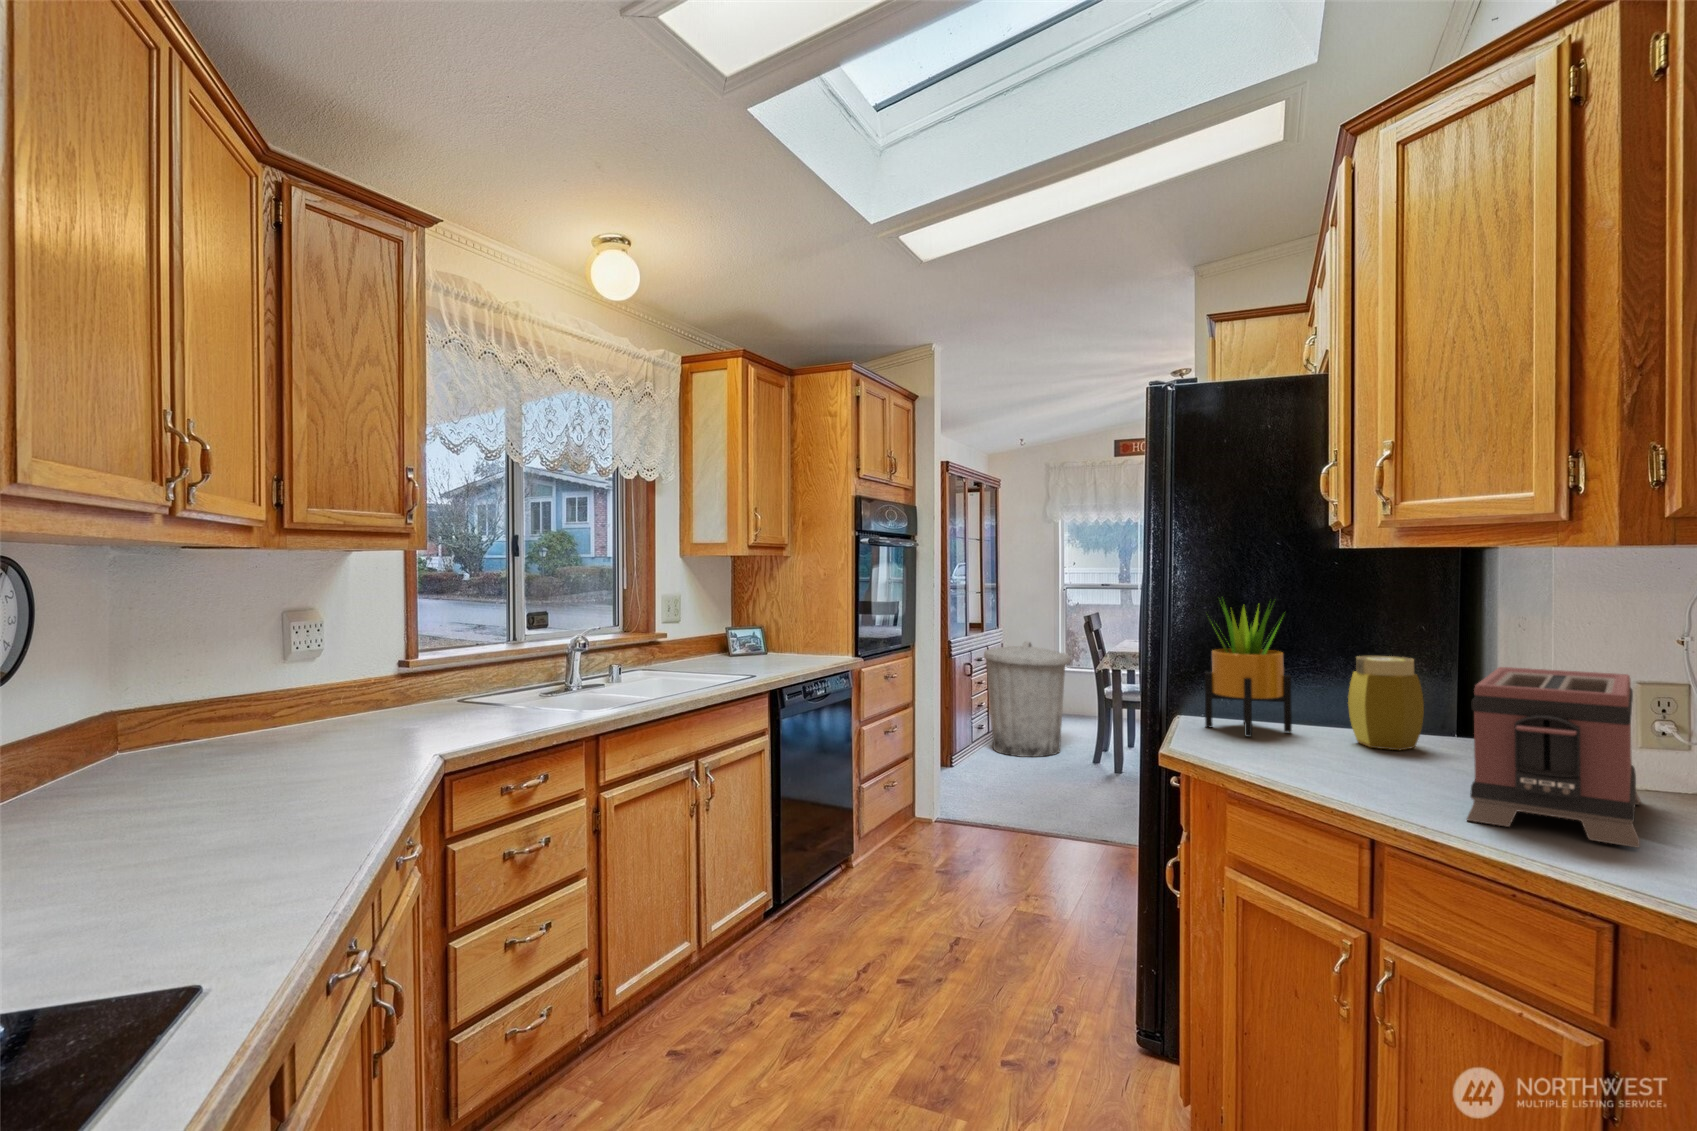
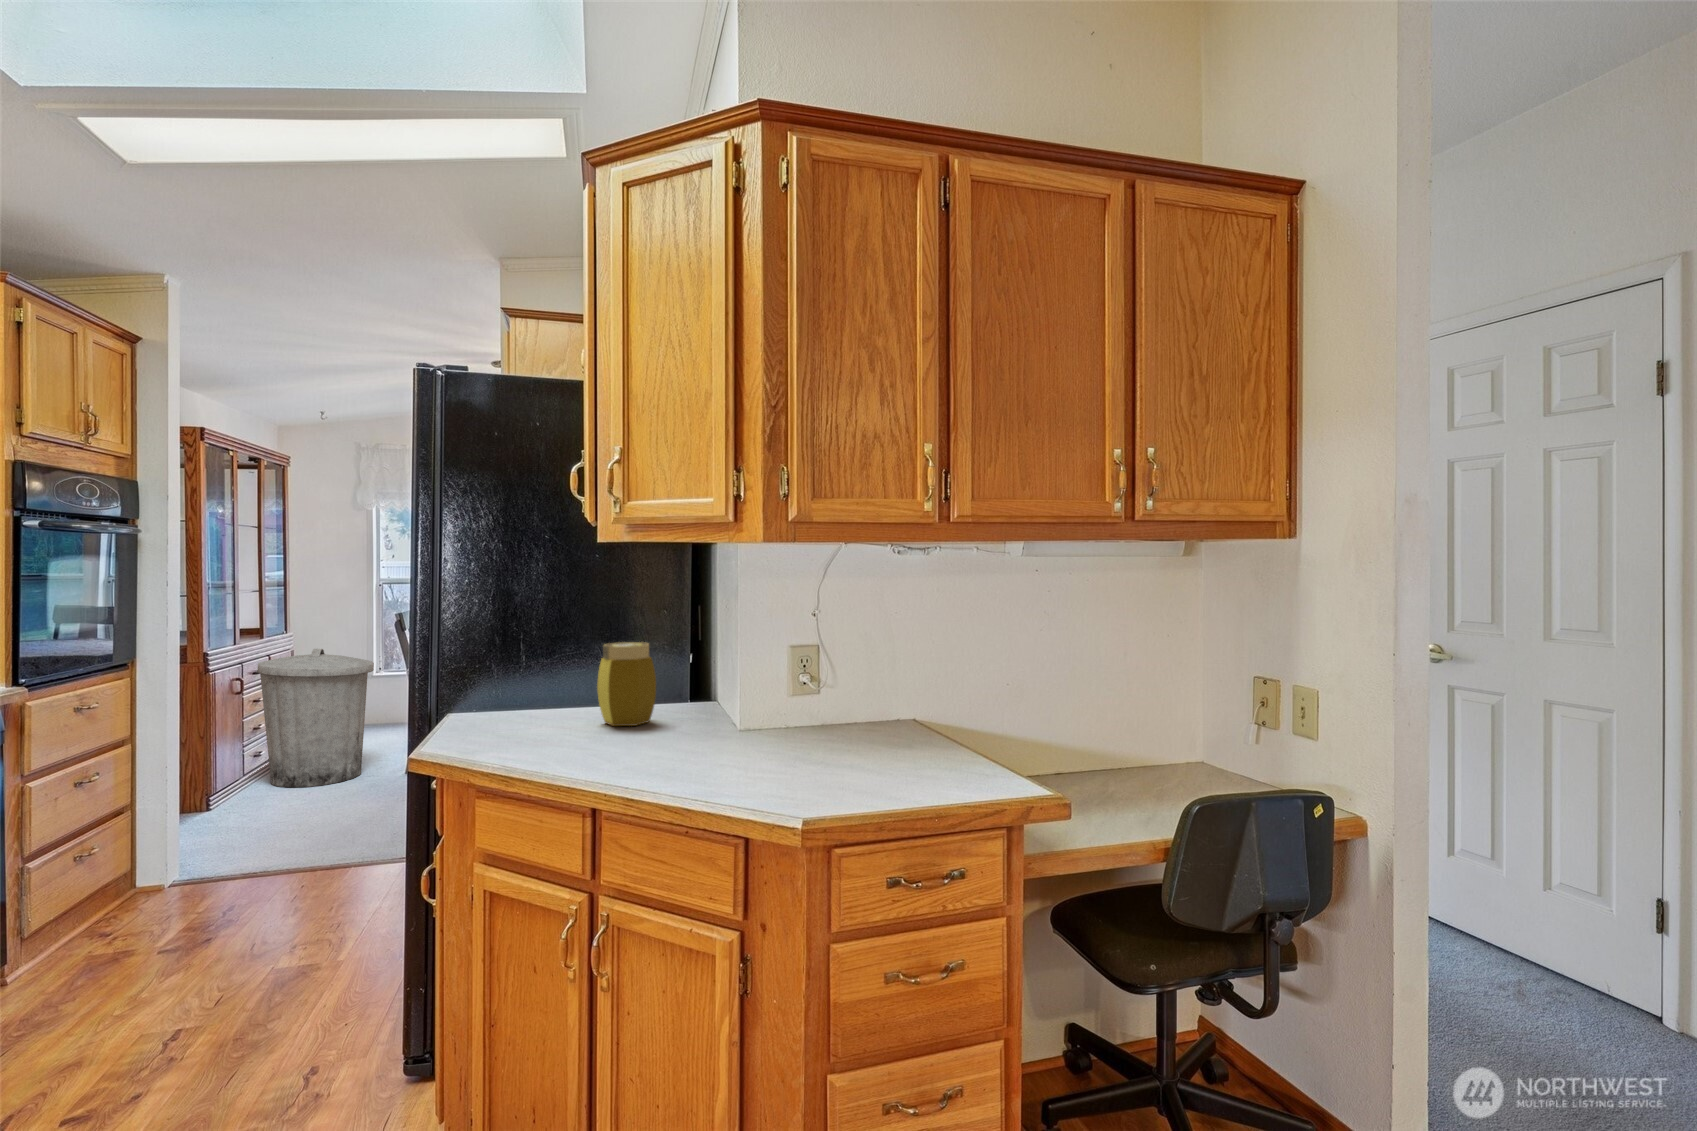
potted plant: present [1205,604,1292,737] -> none [466,590,550,730]
toaster: present [1467,667,1640,848] -> none [659,646,786,779]

